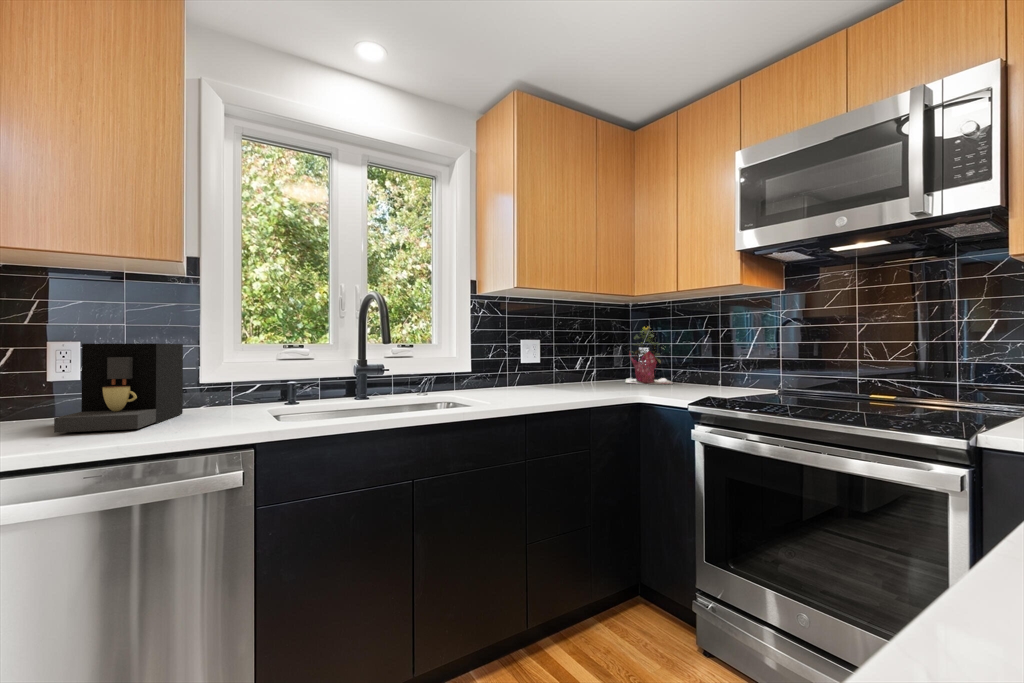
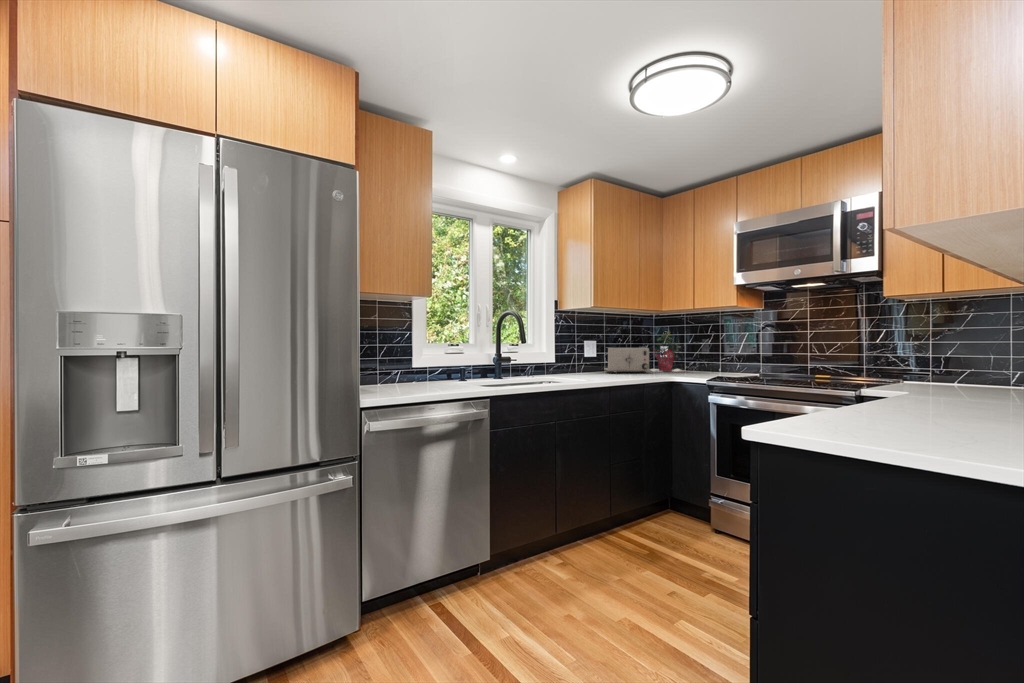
coffee maker: present [54,343,183,433] -> none [377,341,420,389]
toaster: none [558,350,618,385] -> present [604,348,649,373]

